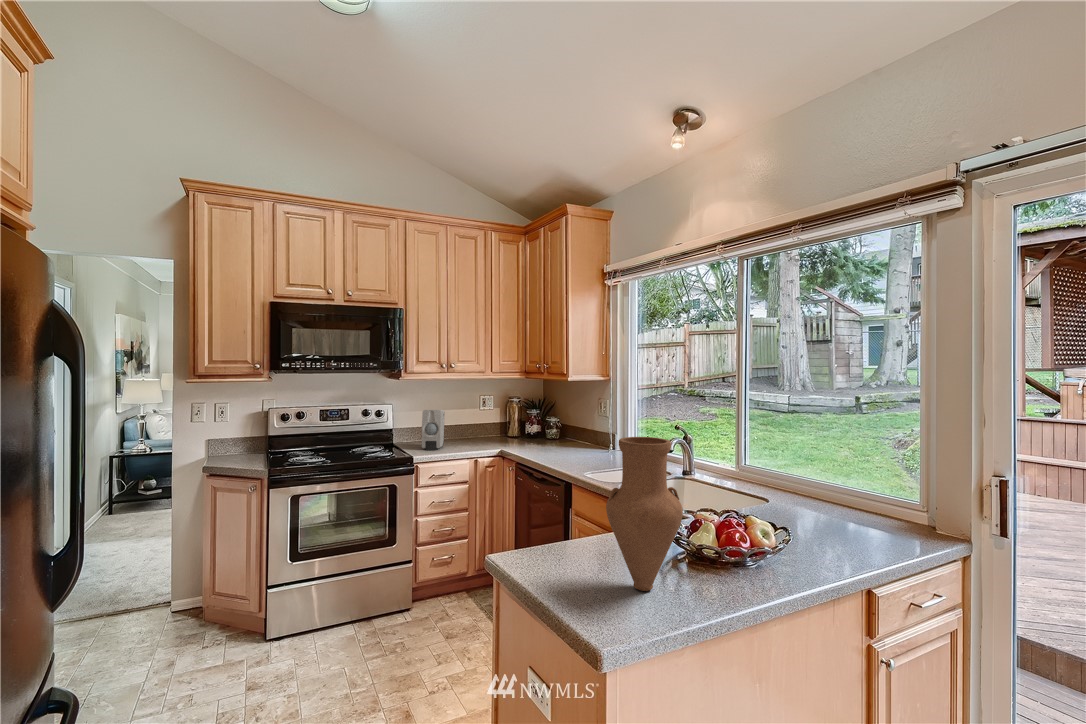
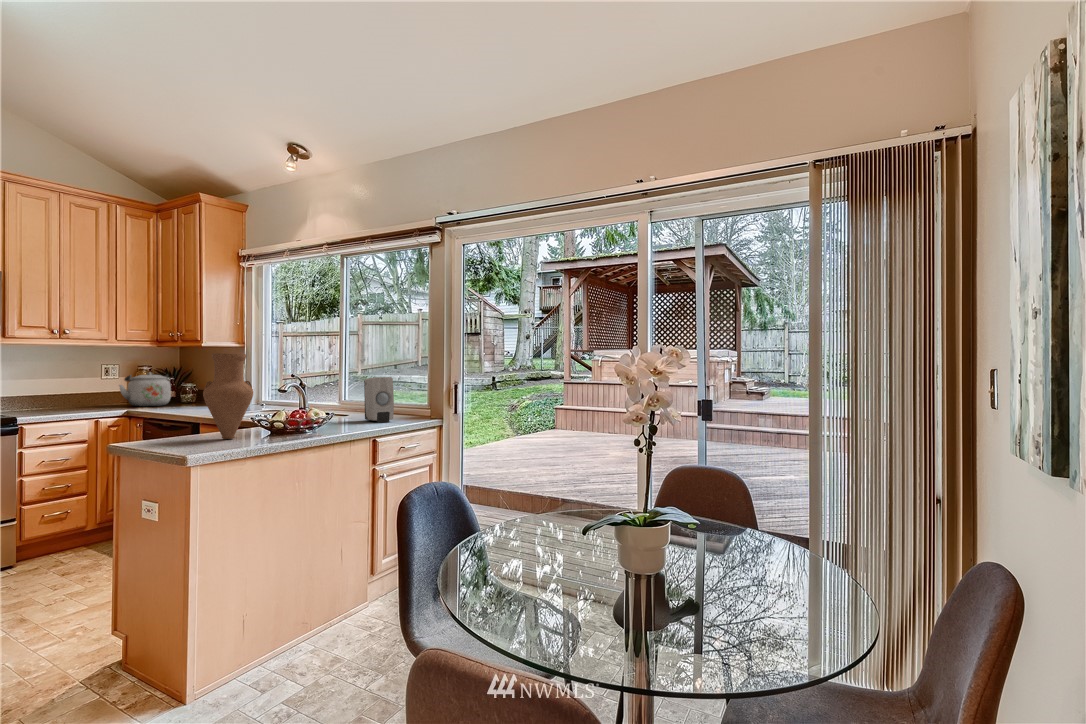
kettle: none [493,406,538,443] -> present [119,372,171,407]
soap dispenser: present [422,410,445,450] -> present [364,377,394,423]

